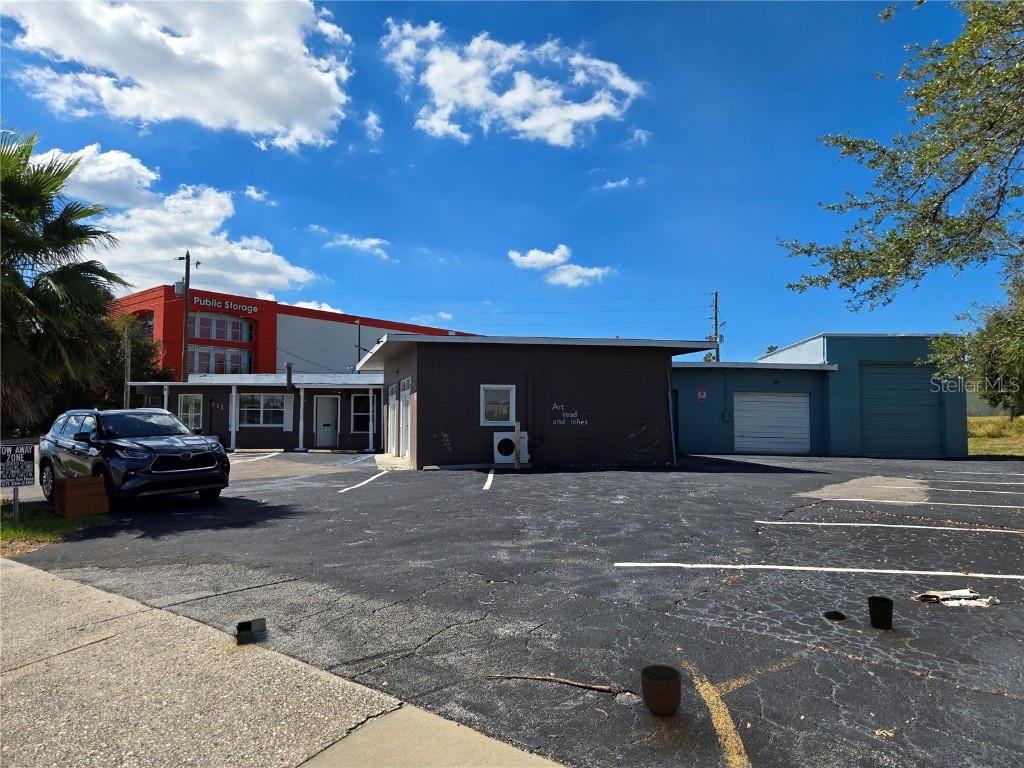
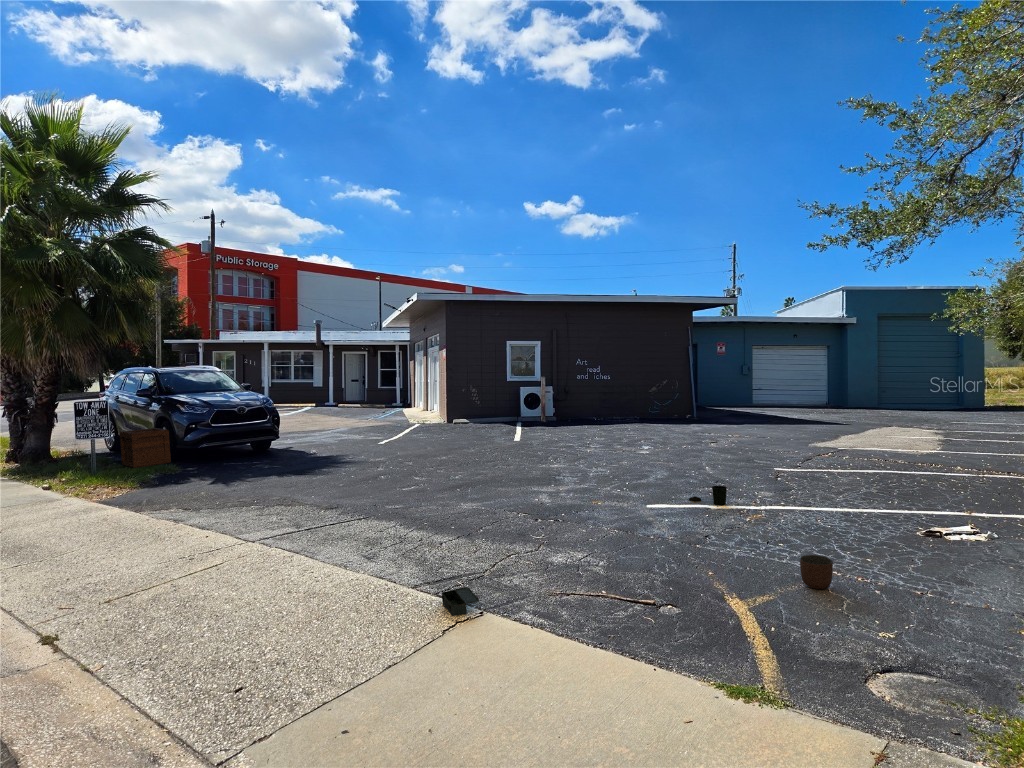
trash can: present [824,596,893,630] -> present [689,486,727,505]
toolbox: present [234,618,266,645] -> present [442,587,479,616]
planter: present [641,665,681,715] -> present [800,555,833,589]

